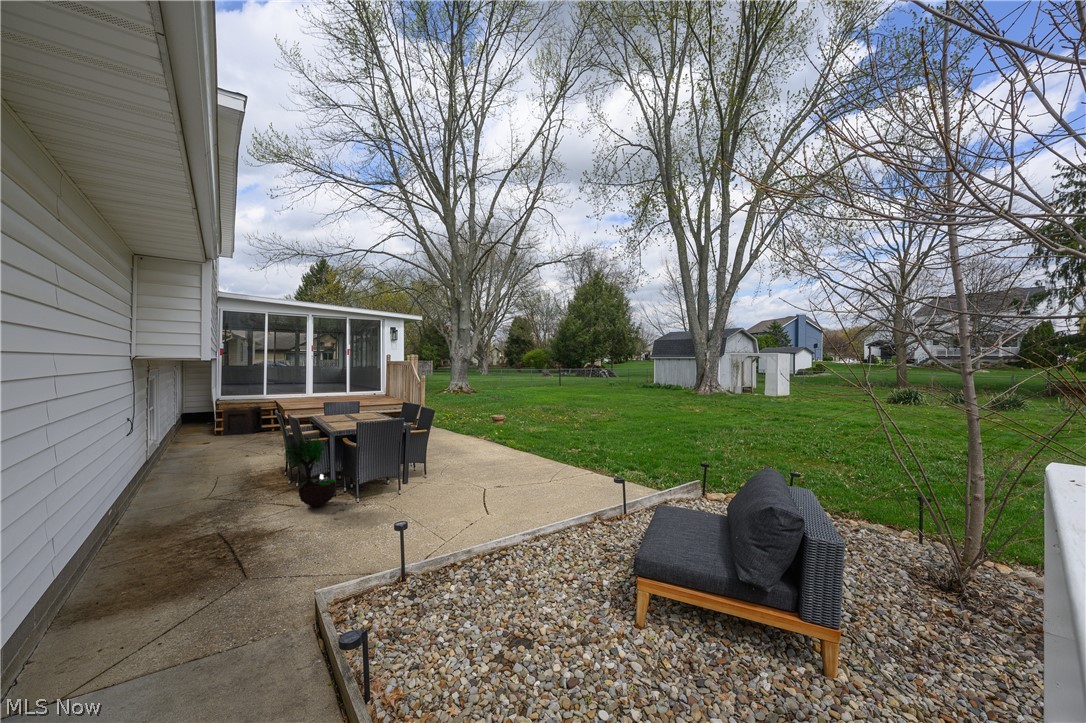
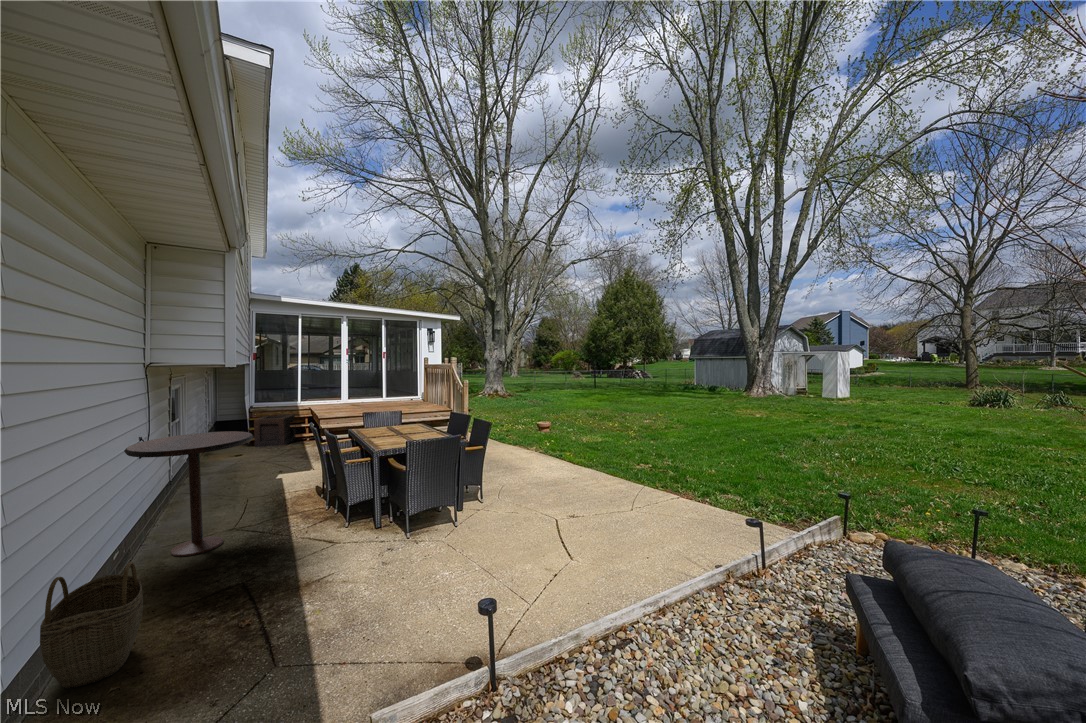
pedestal table: none [119,414,228,515] -> present [124,431,254,557]
potted tree: present [282,435,336,506] -> none [313,451,383,546]
woven basket: none [75,502,147,589] -> present [40,562,143,689]

